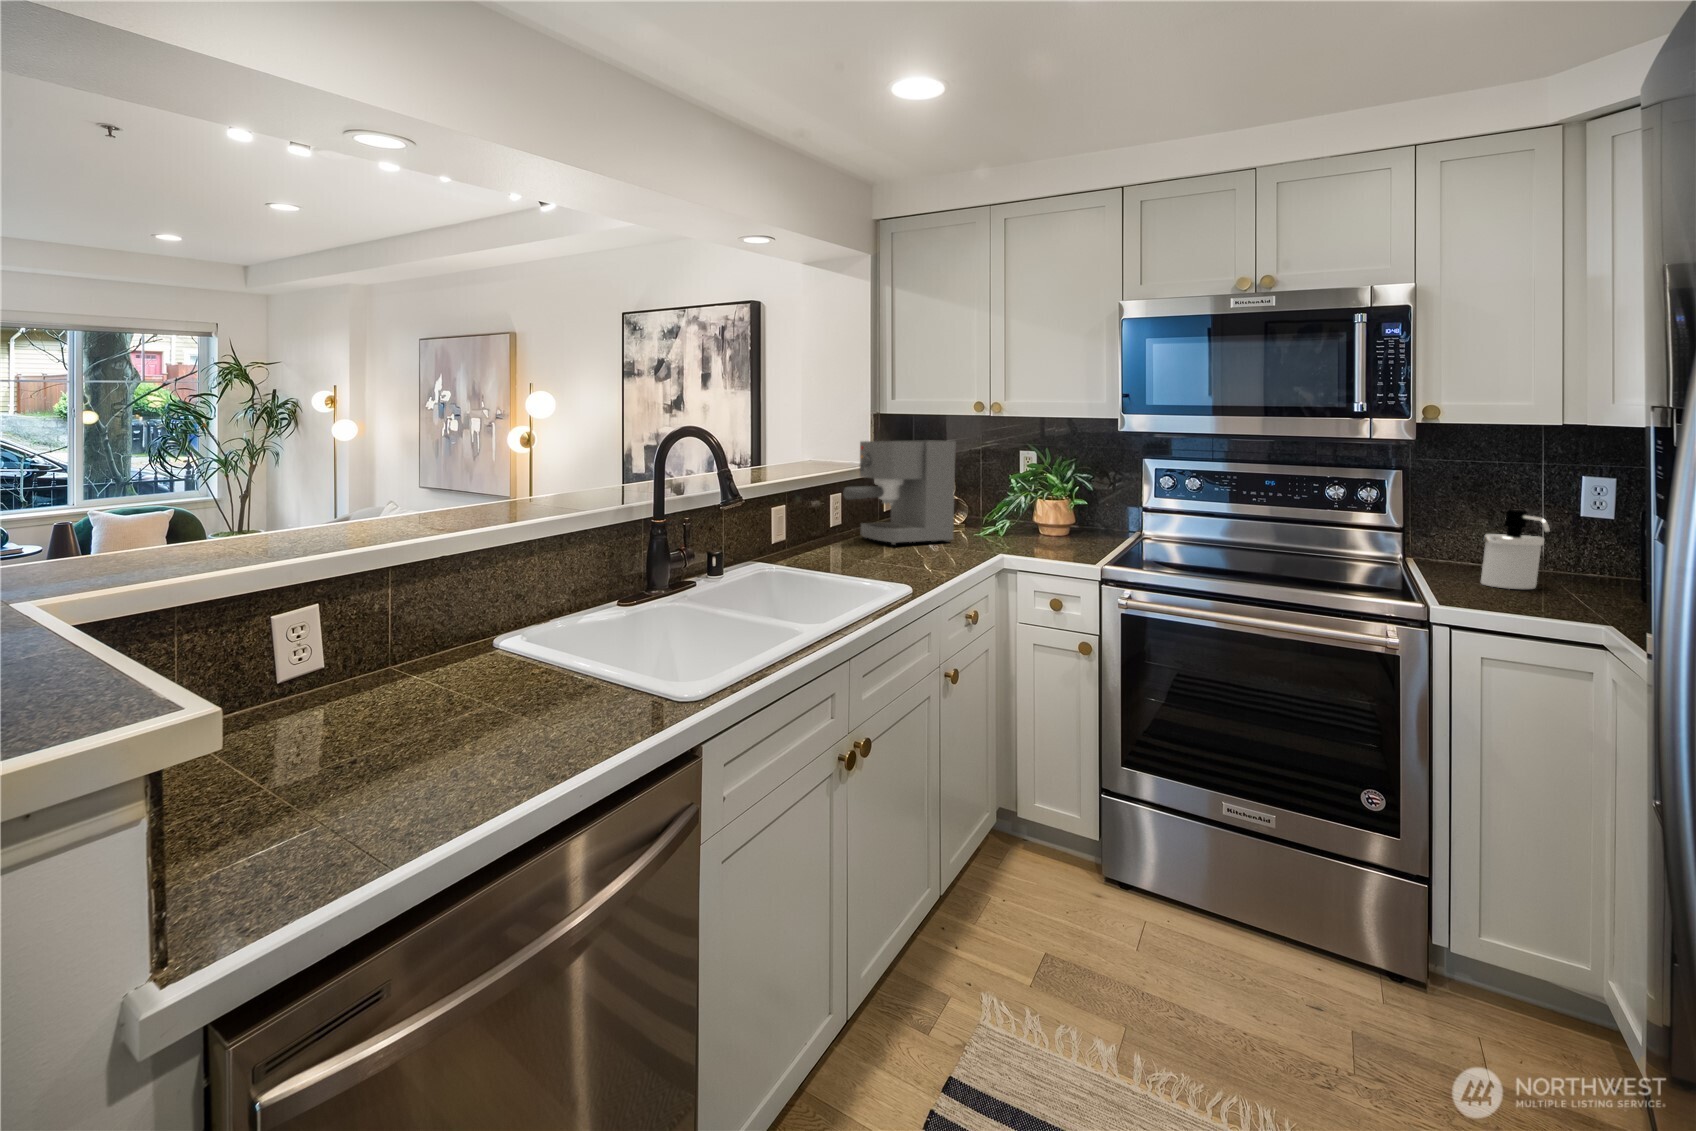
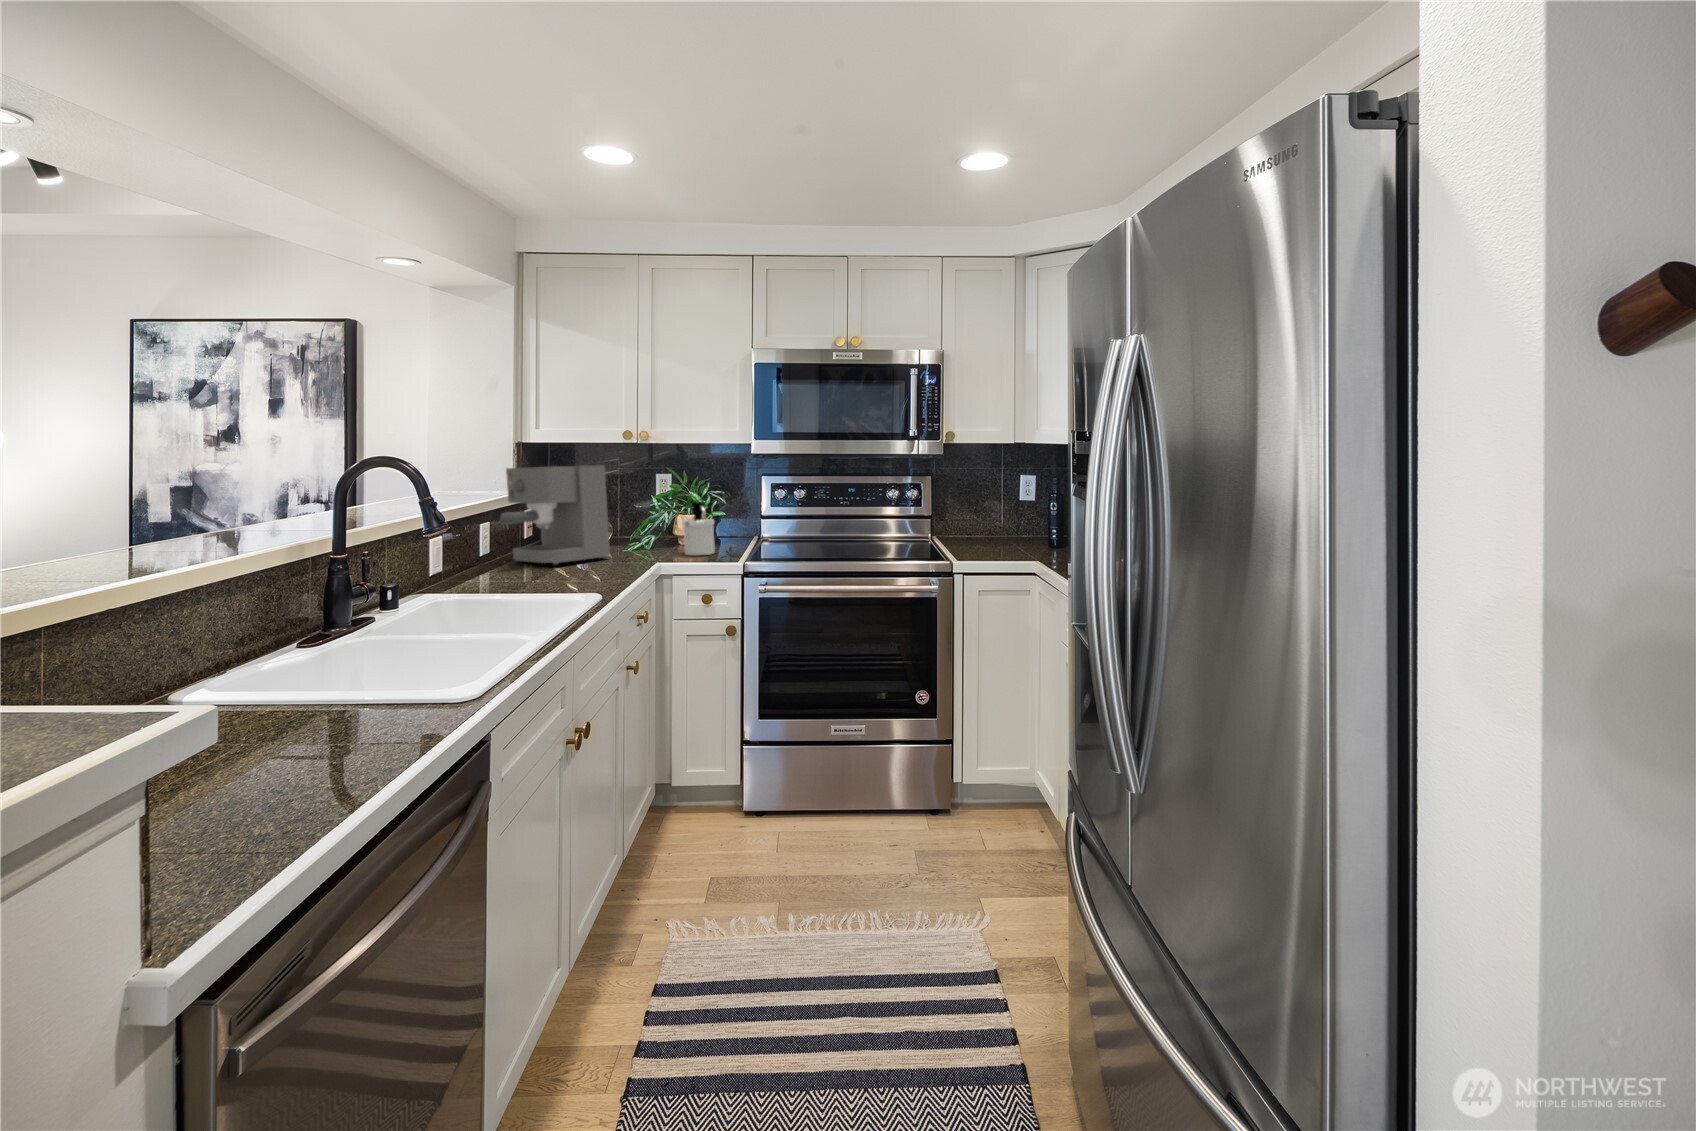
soap dispenser: present [1481,510,1550,589] -> present [682,502,715,555]

